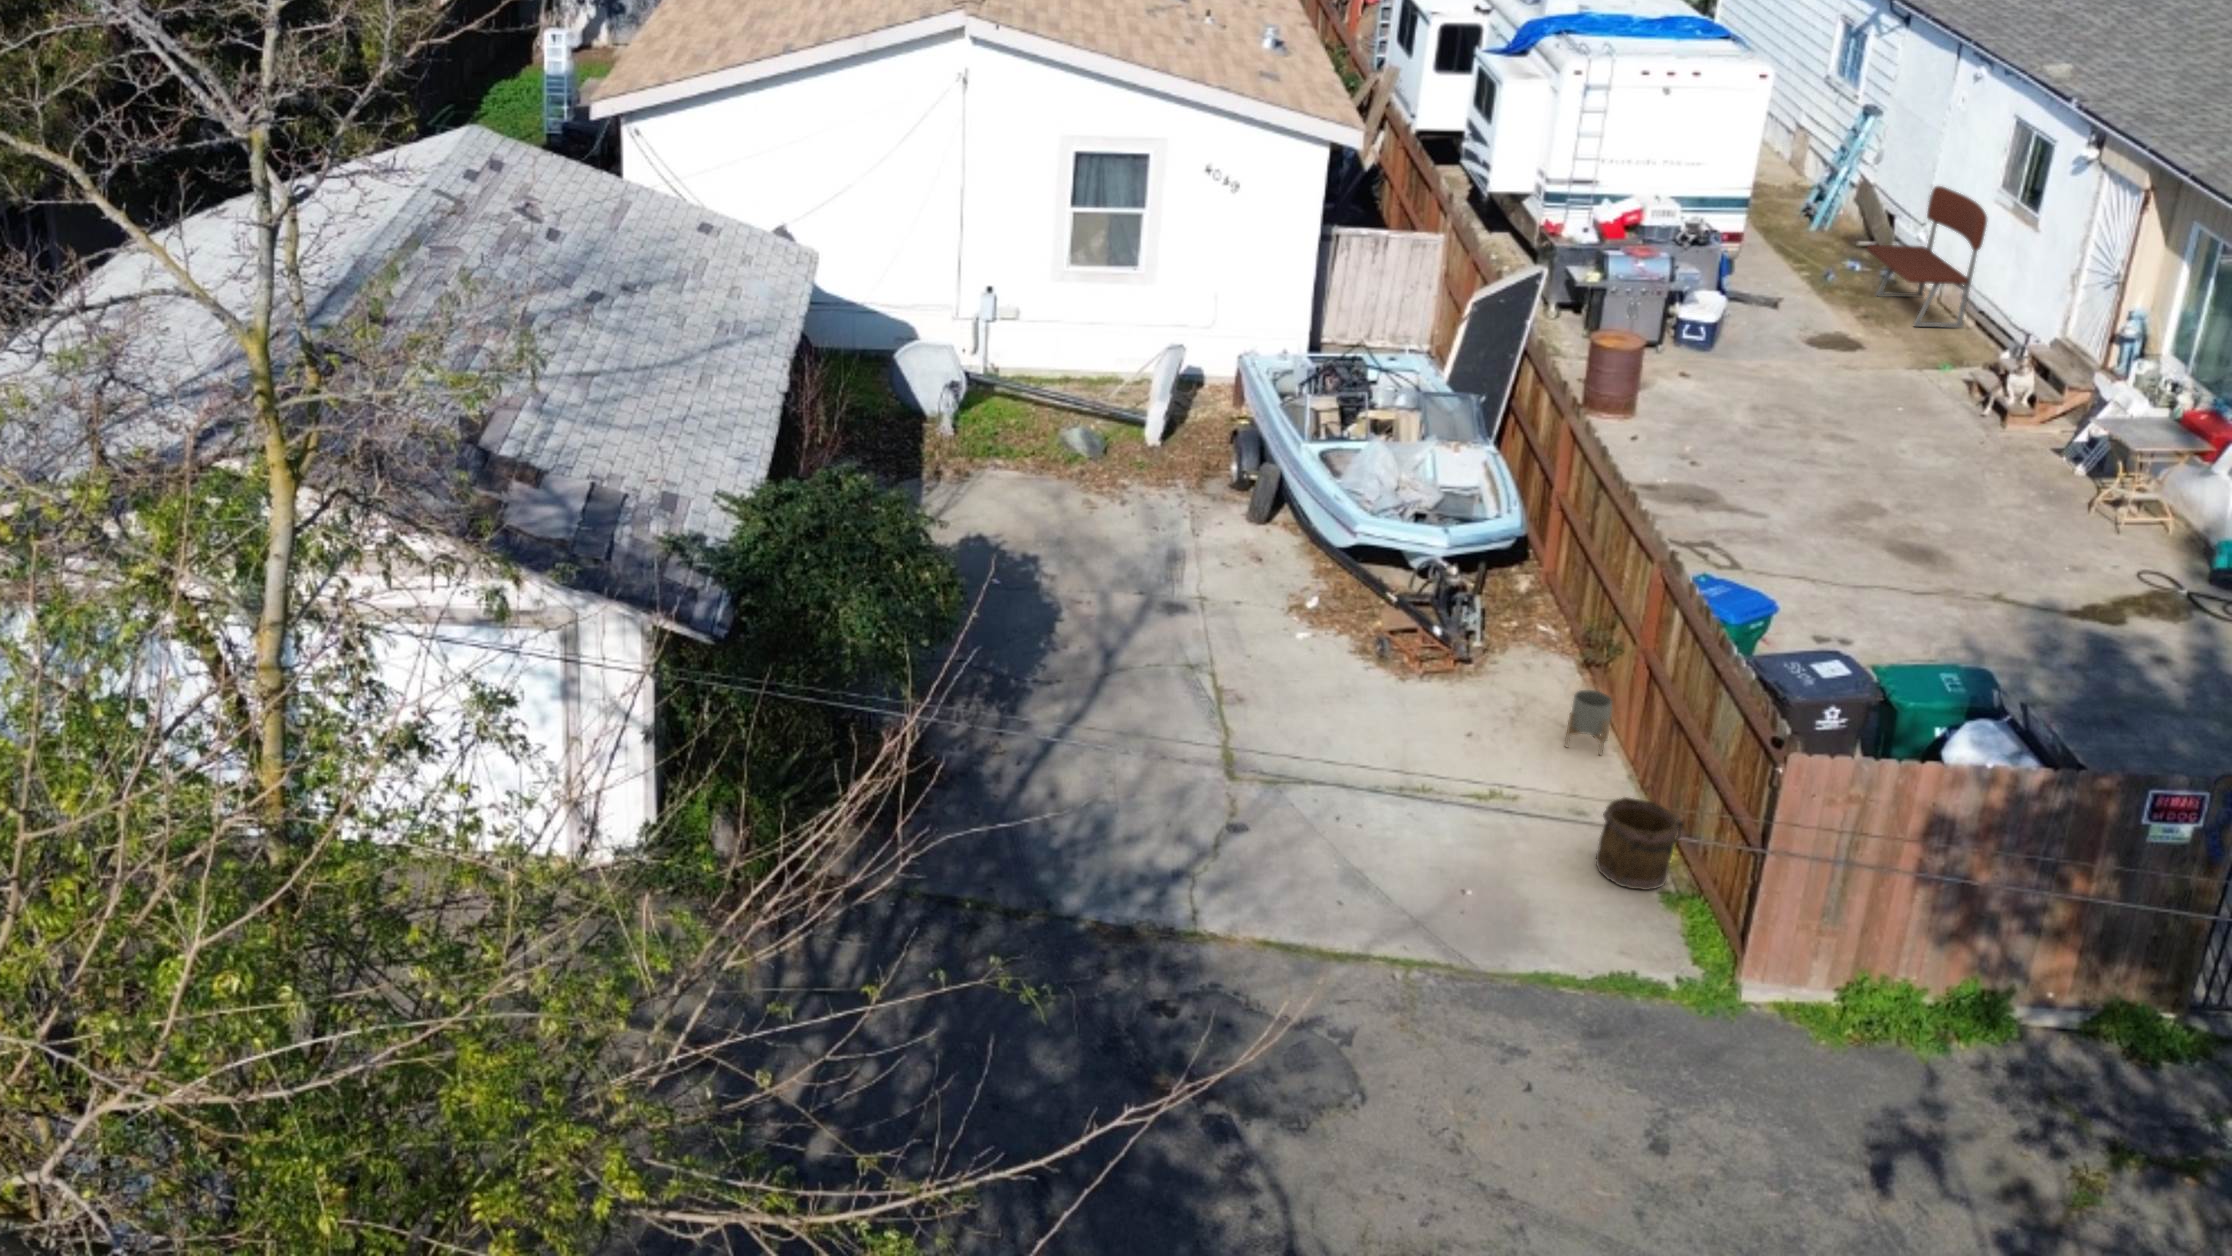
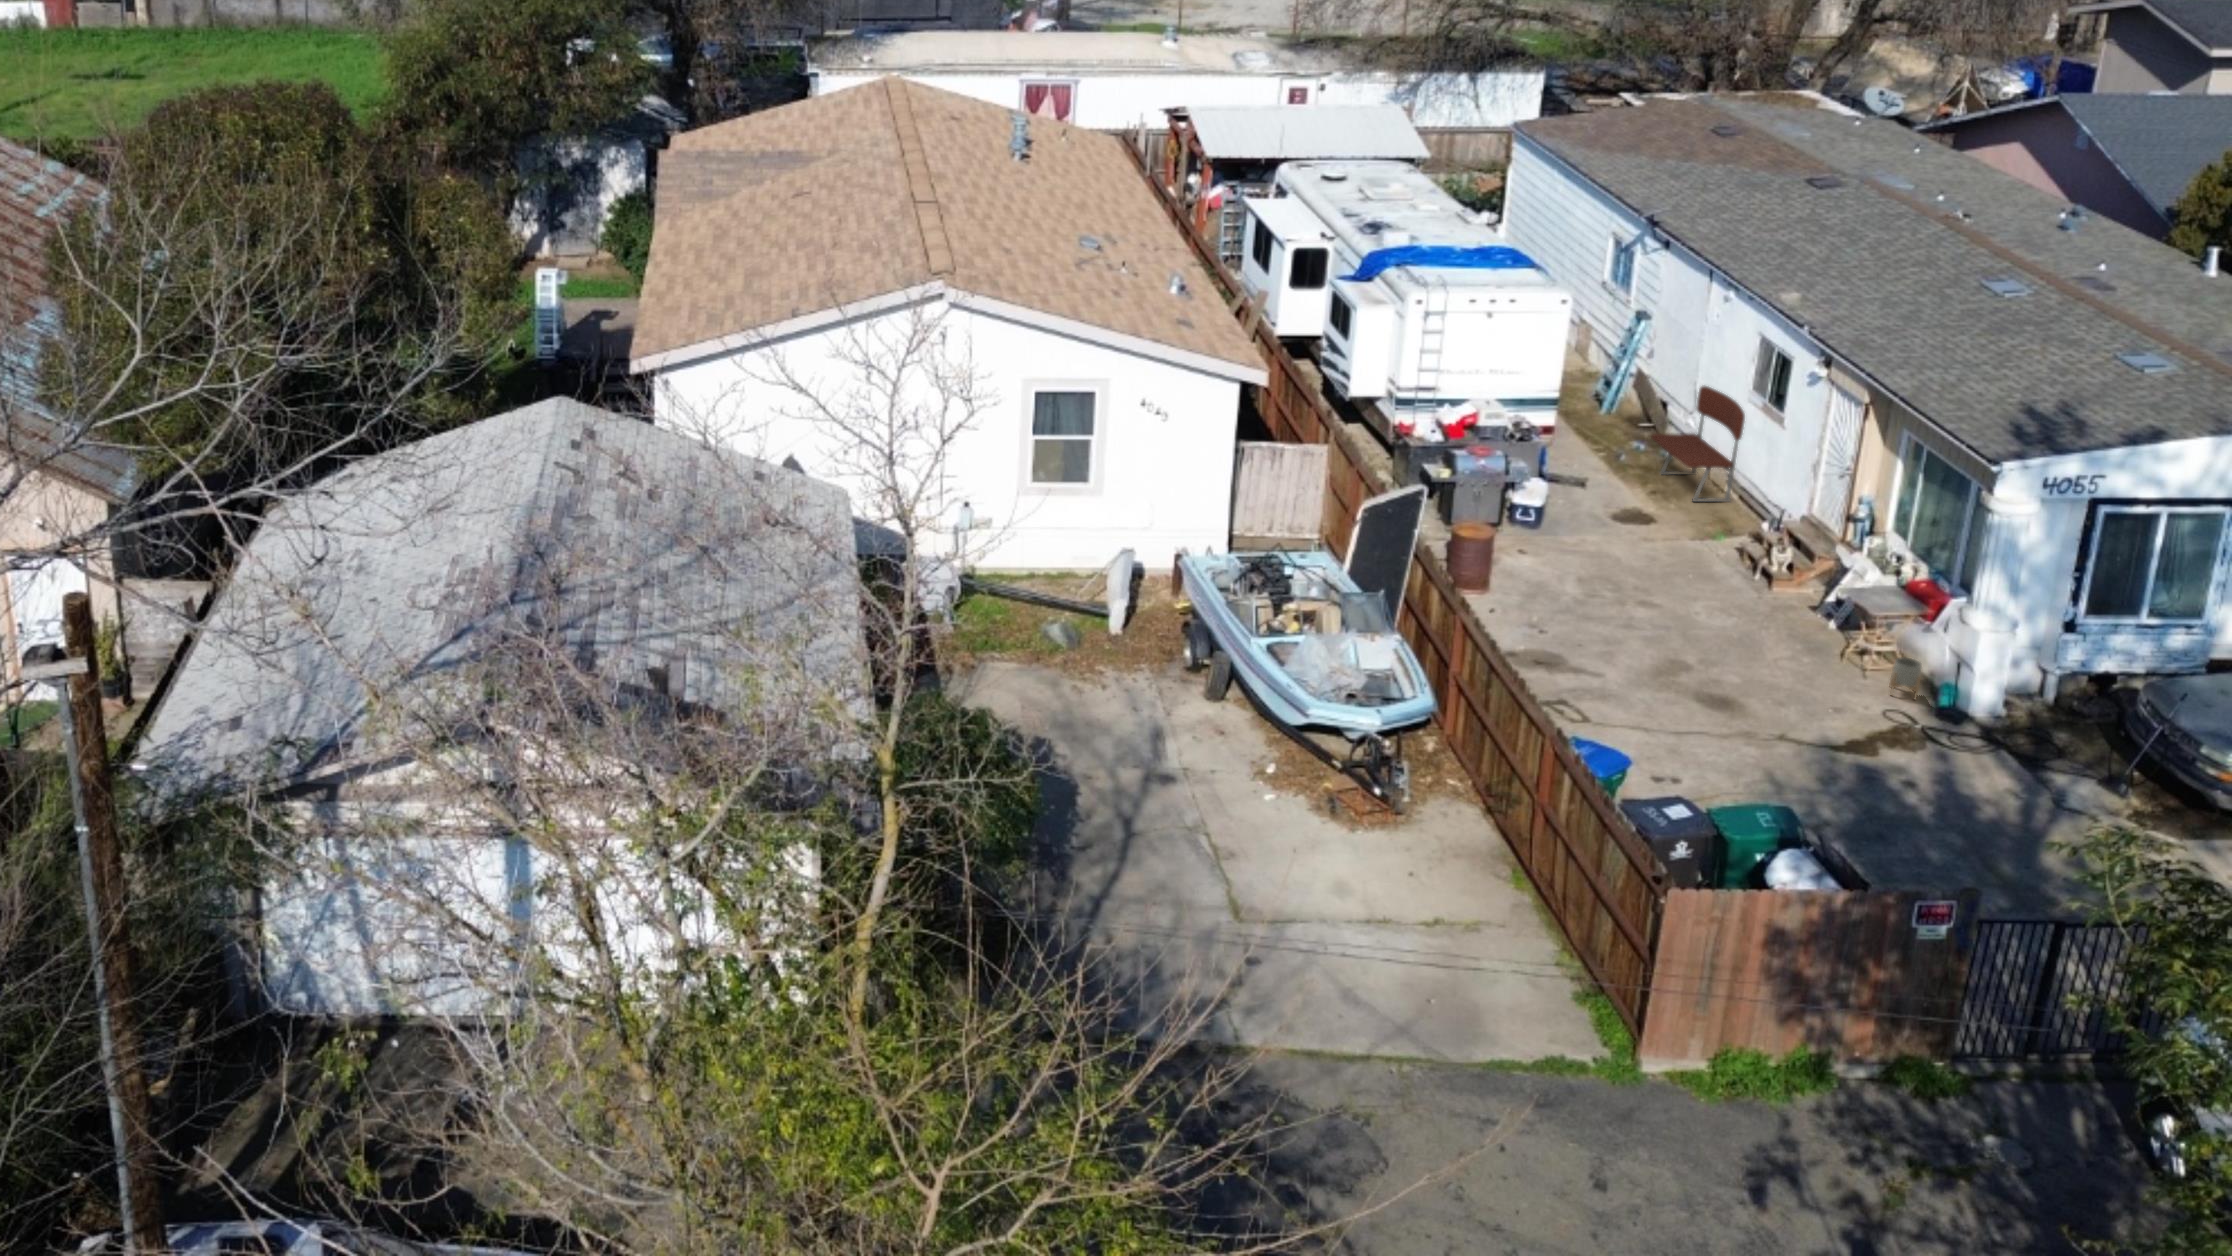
planter: present [1565,690,1613,755] -> present [1889,657,1922,699]
bucket: present [1596,797,1683,890] -> none [1521,919,1586,990]

